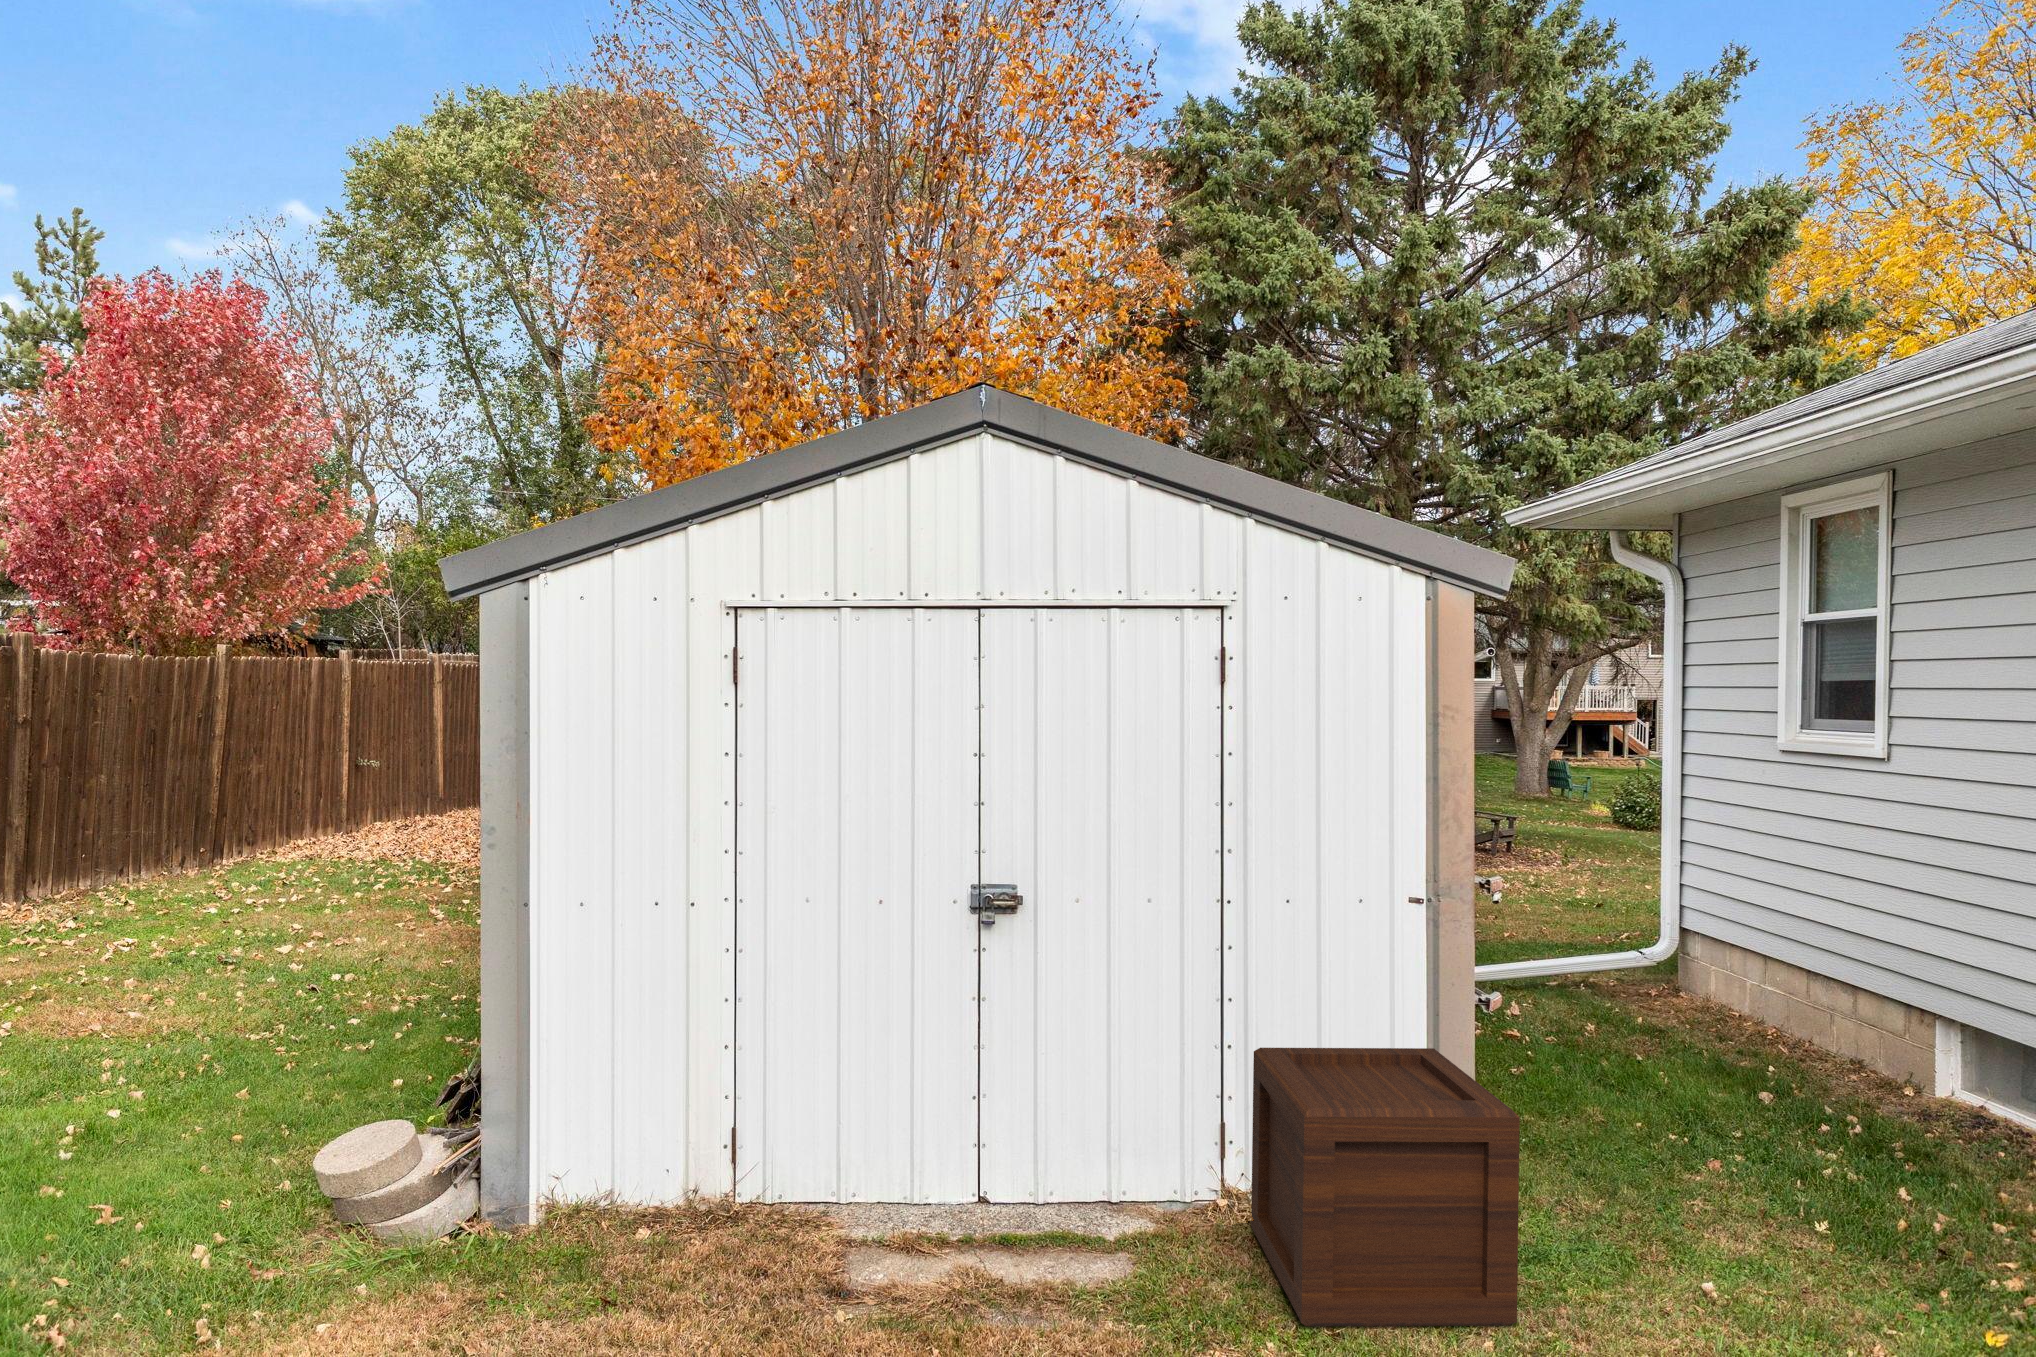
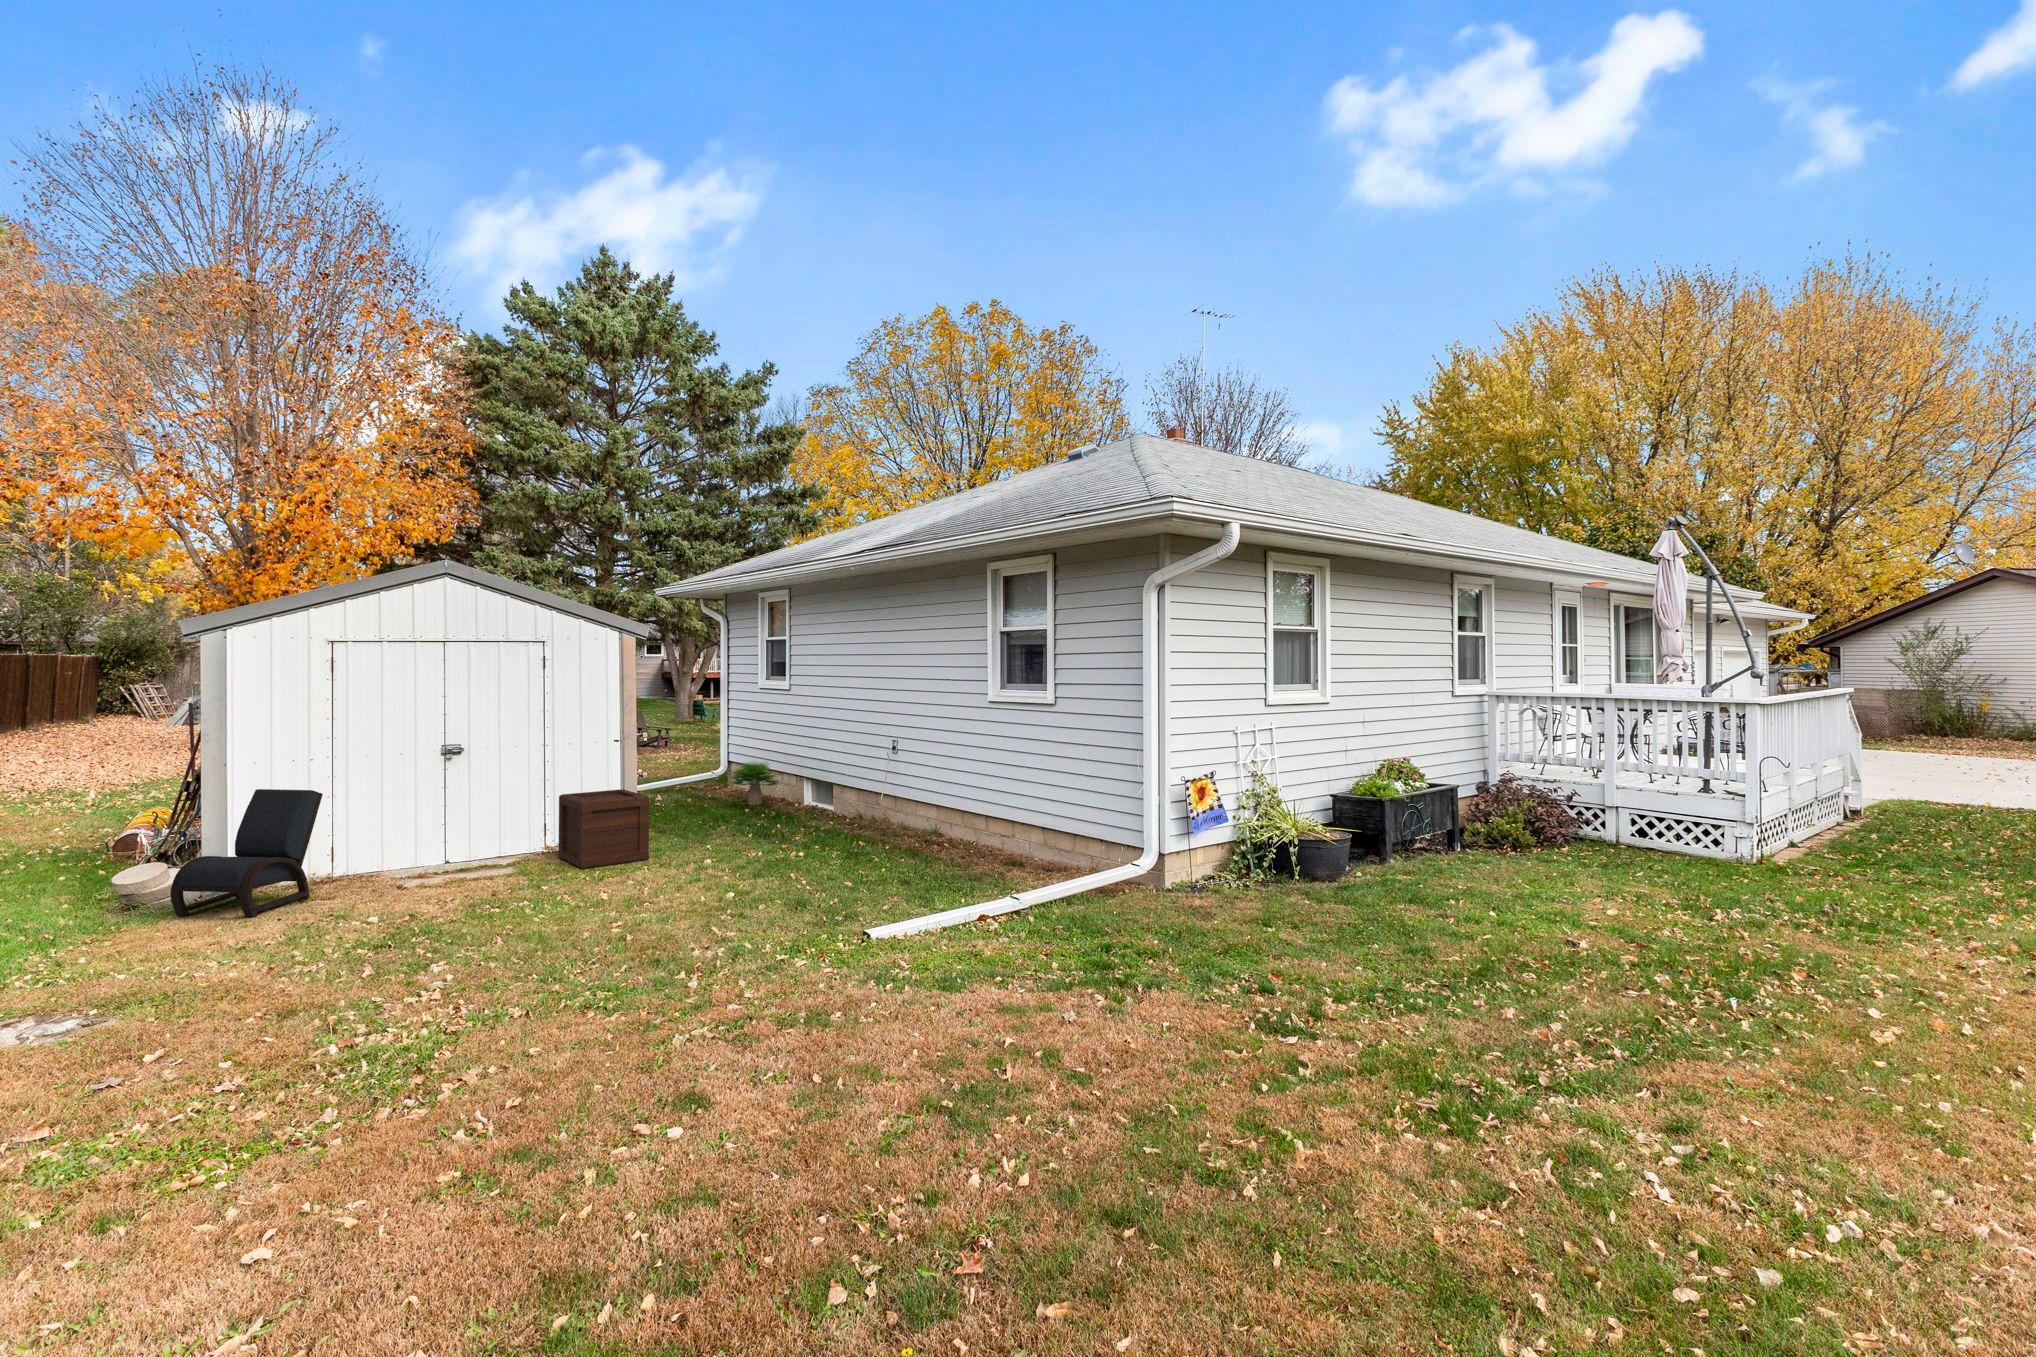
potted plant: none [1700,943,1872,1071] -> present [730,762,779,805]
lounge chair: none [364,963,693,1341] -> present [171,789,323,917]

